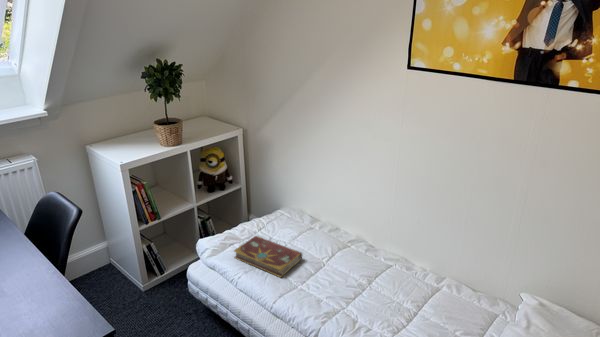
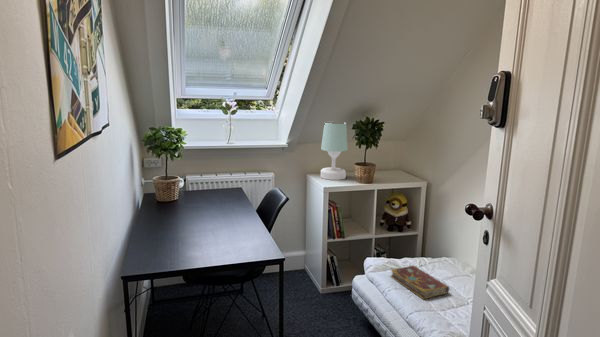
table lamp: none [97,68,143,149] -> present [320,123,348,180]

